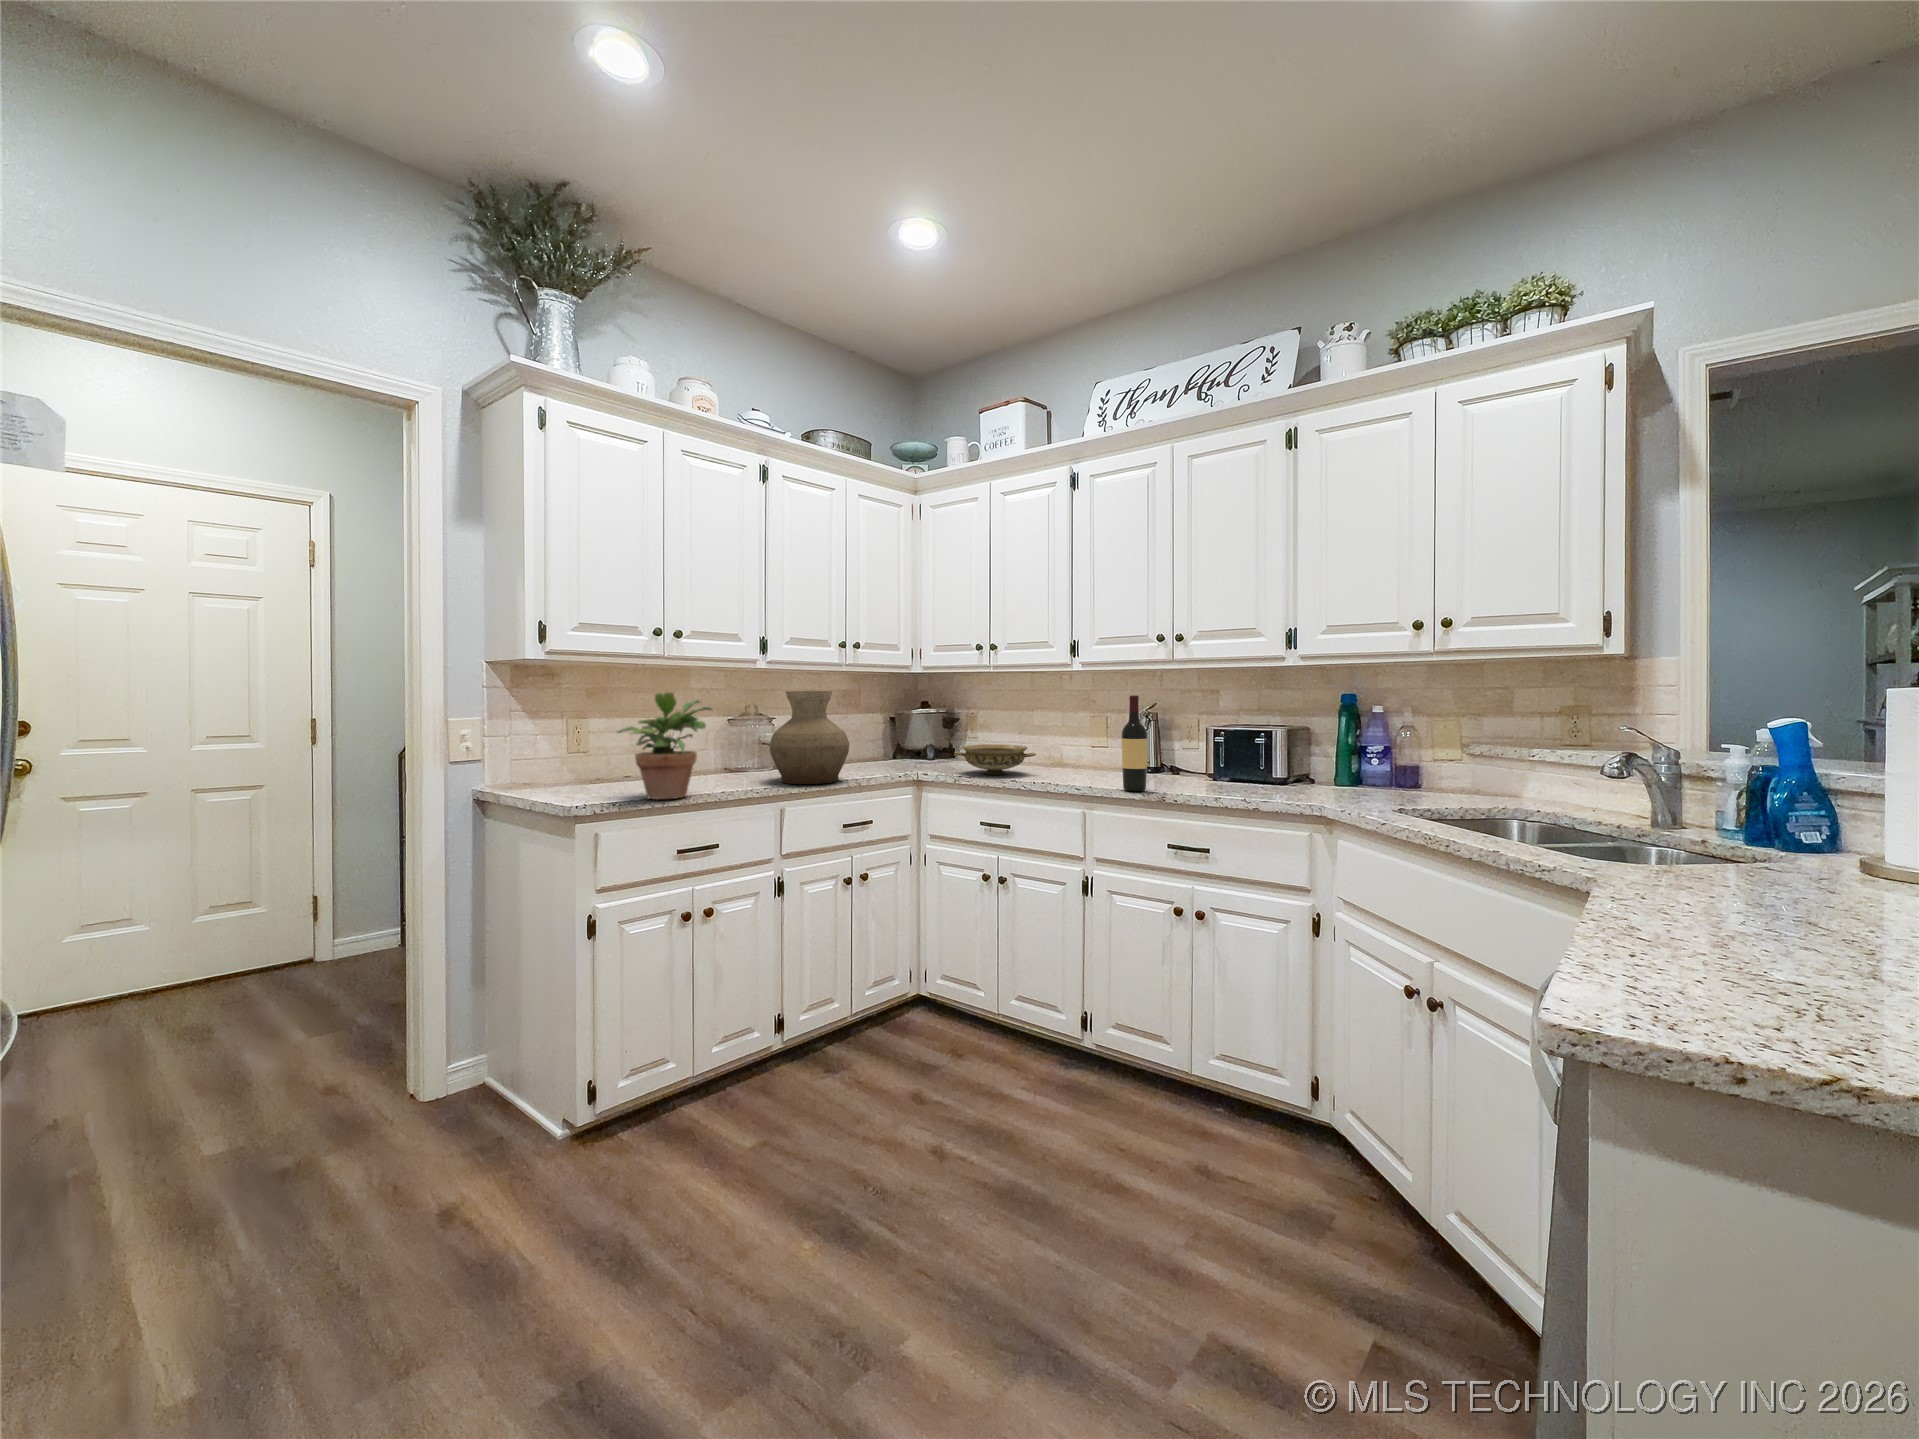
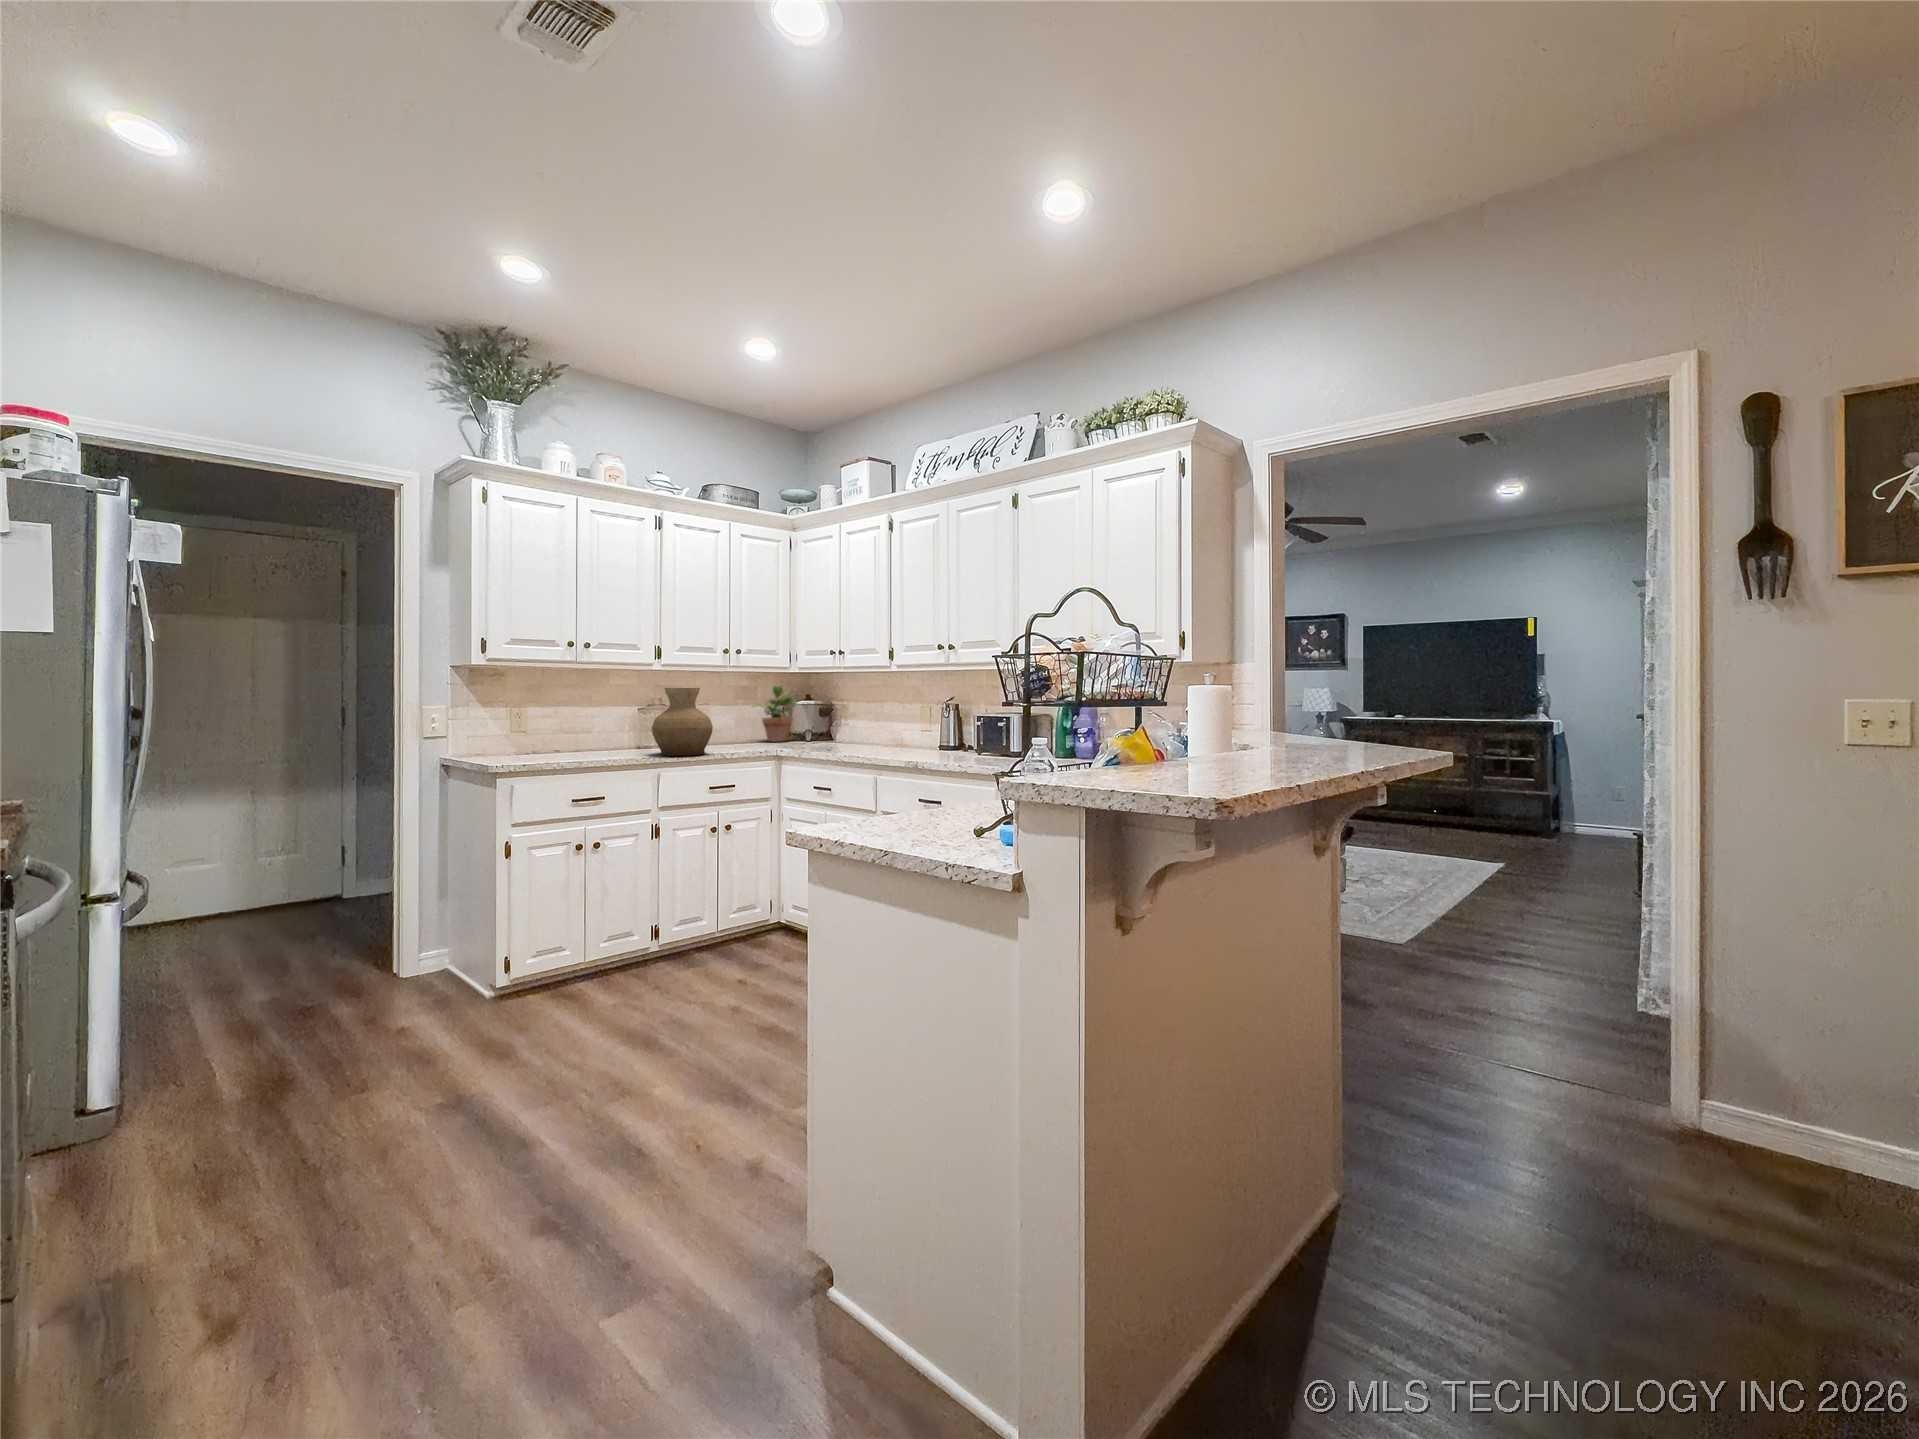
potted plant: present [618,692,712,799] -> present [755,686,798,742]
wine bottle: present [1122,695,1148,791] -> none [902,692,921,762]
ceramic bowl: present [954,744,1036,775] -> none [801,730,861,752]

